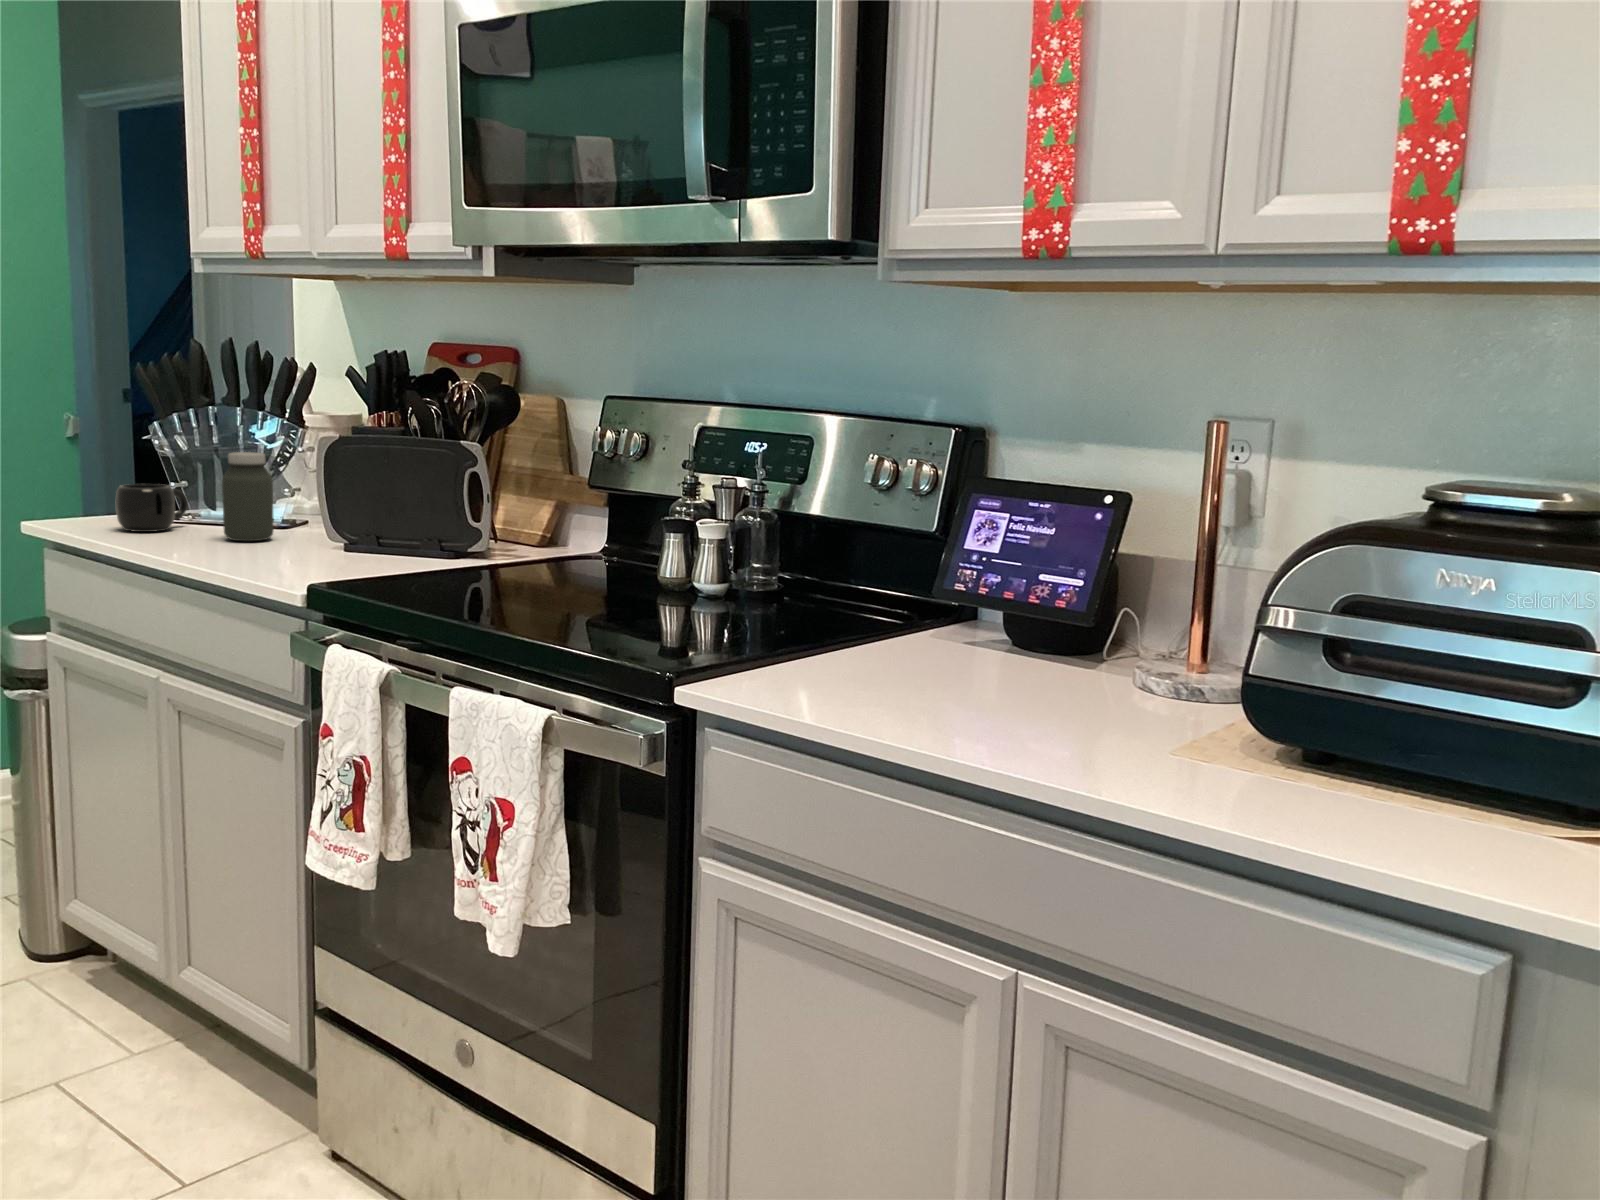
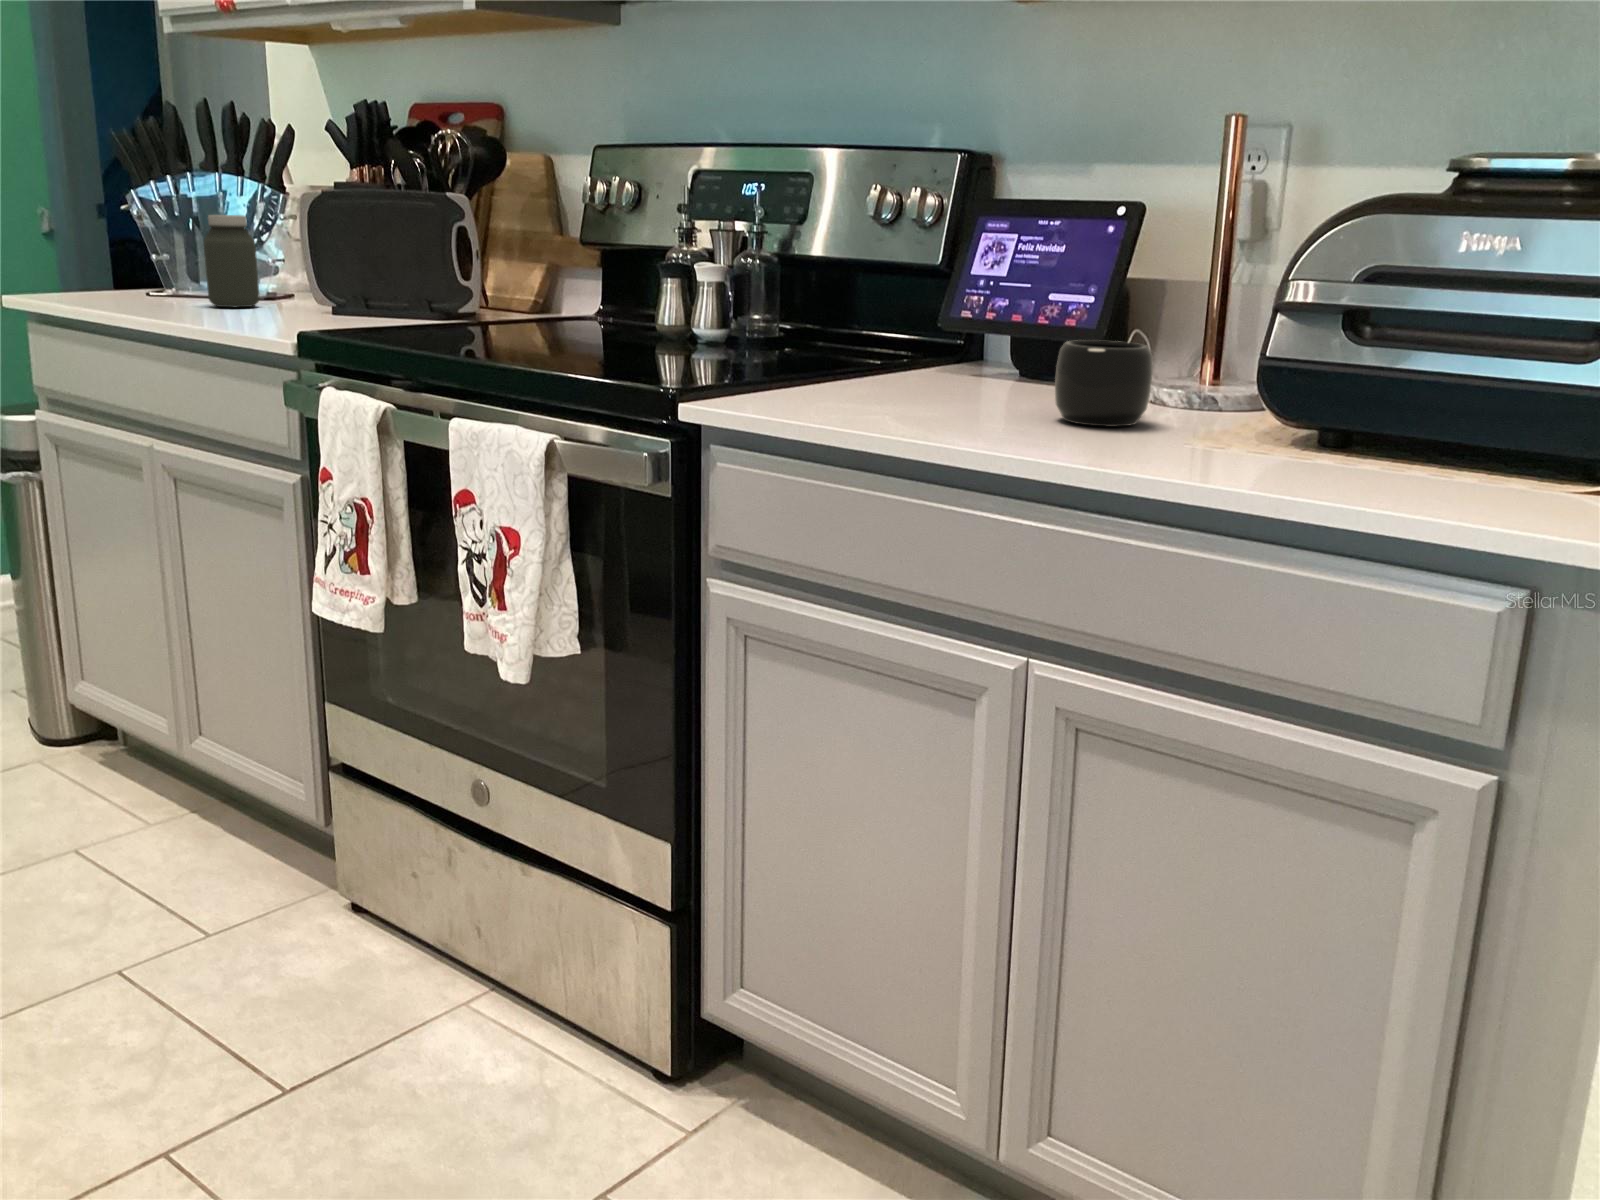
mug: present [116,484,188,532] -> present [1055,340,1153,426]

